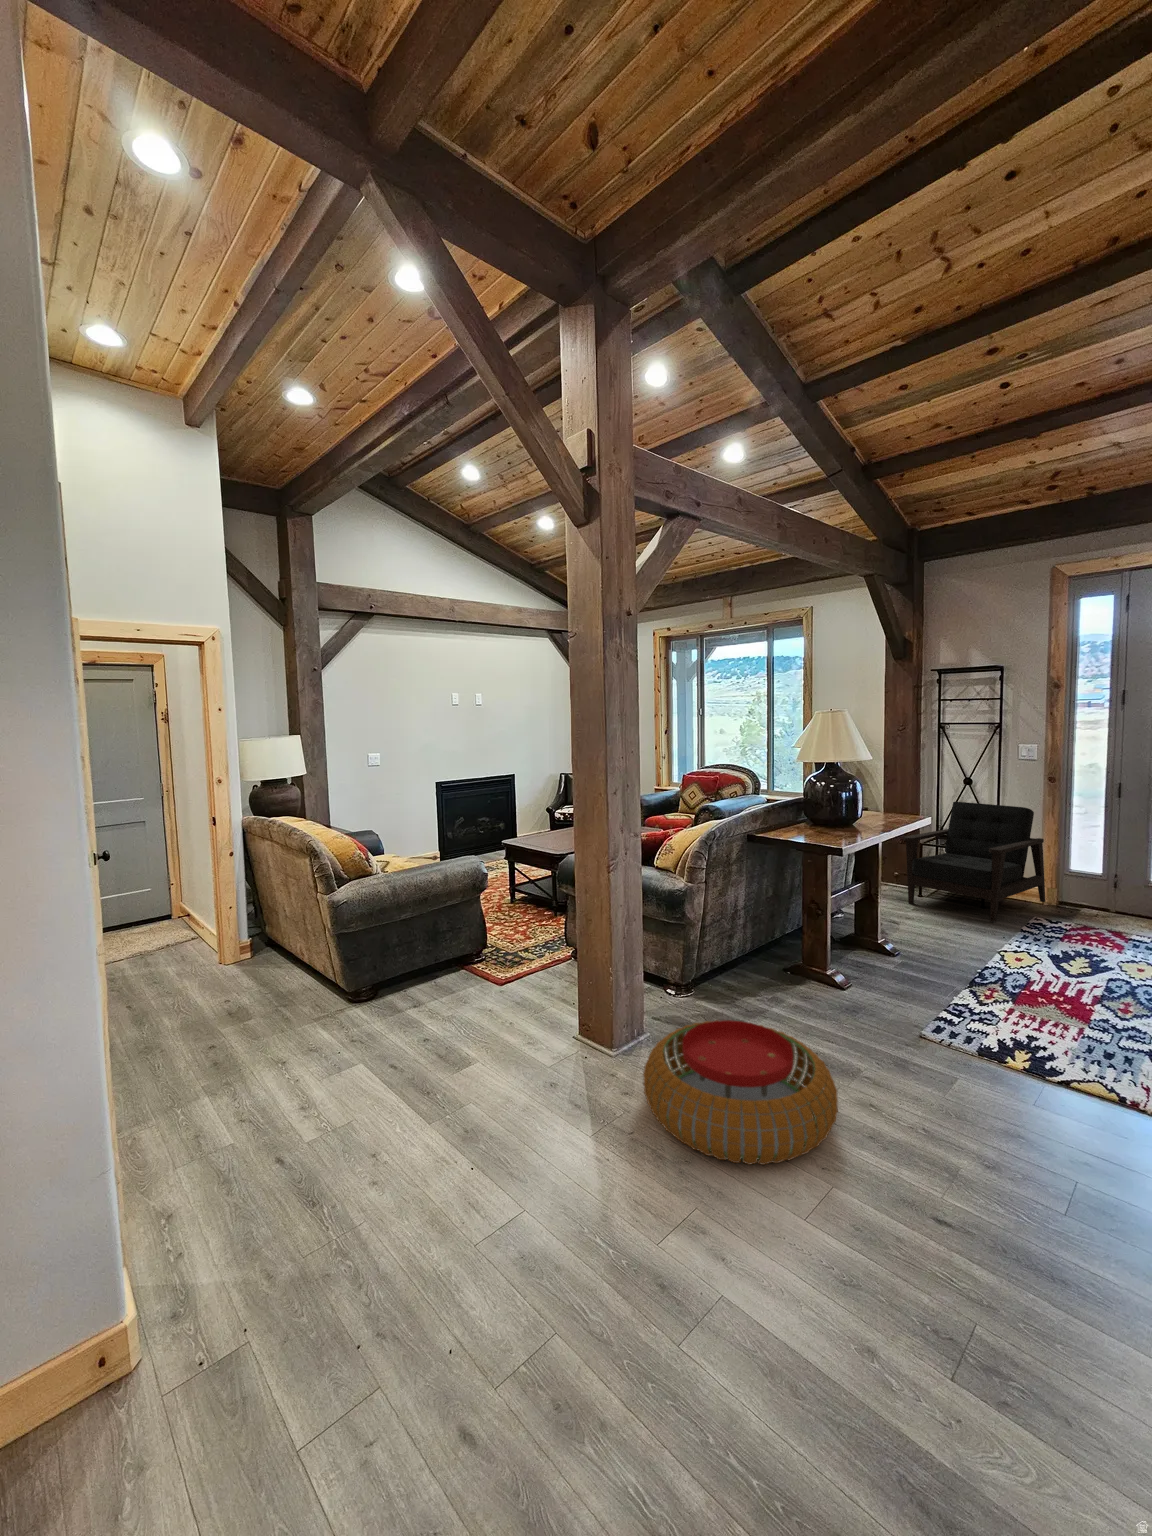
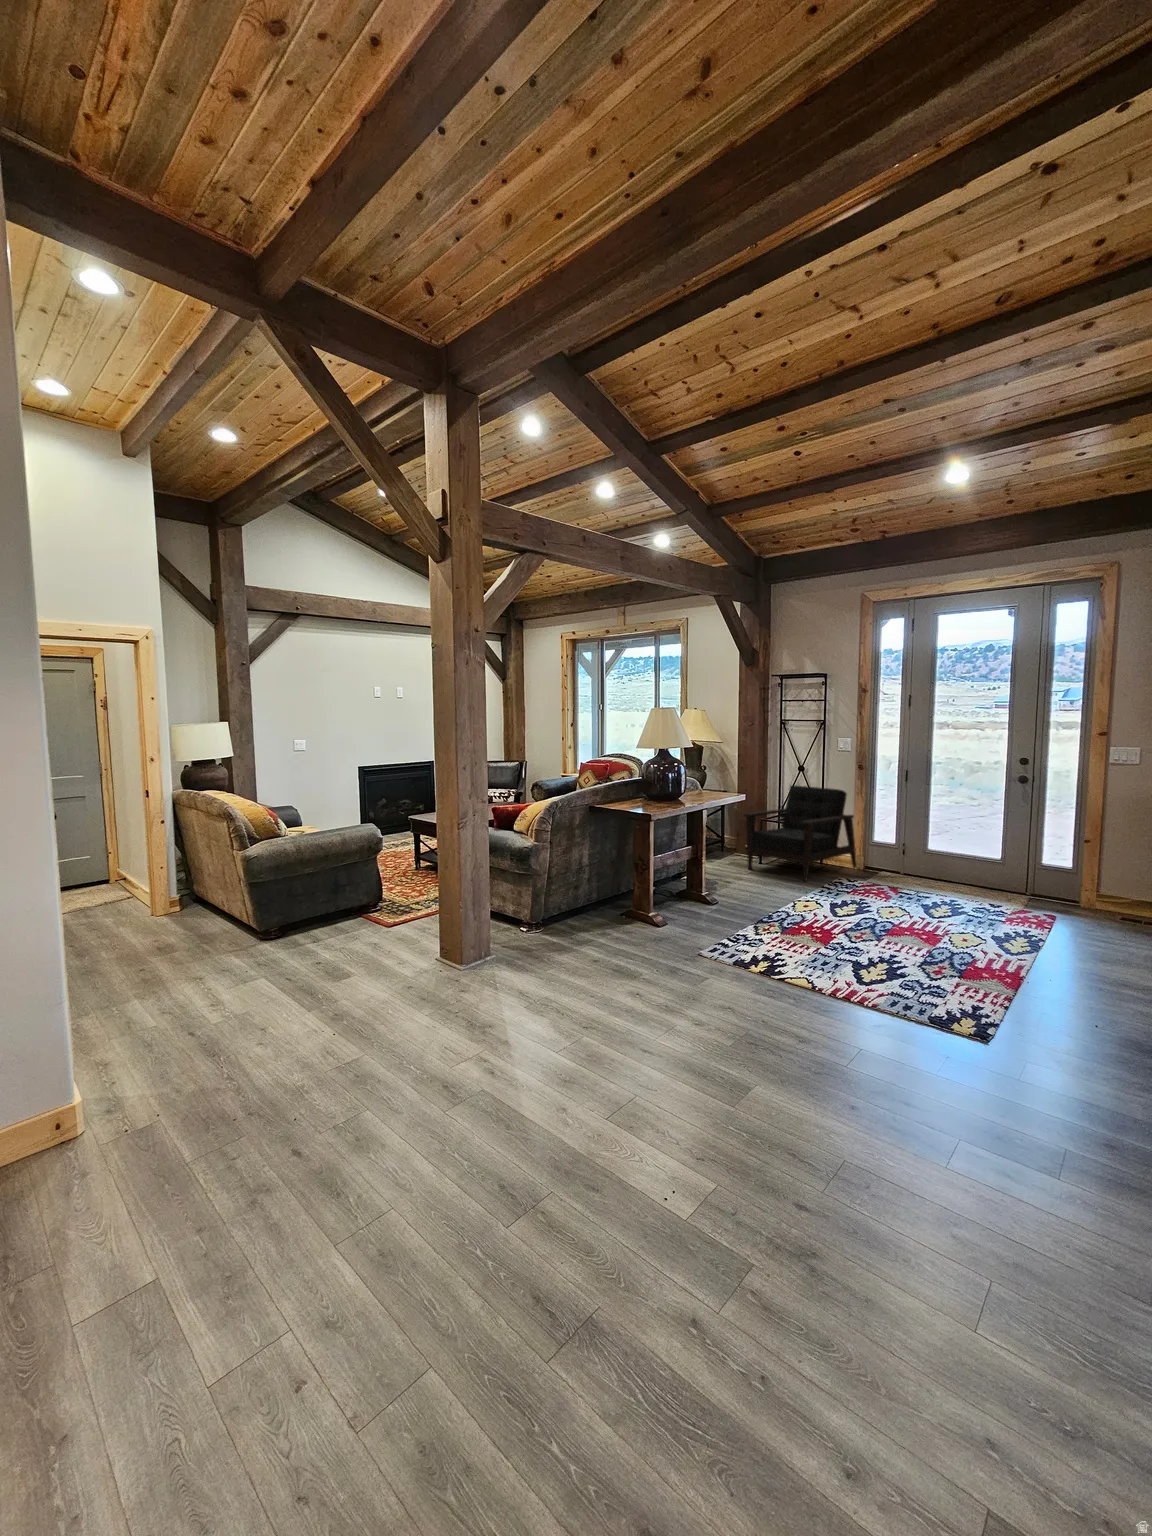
pouf: present [643,1020,838,1165] -> none [471,936,607,1023]

